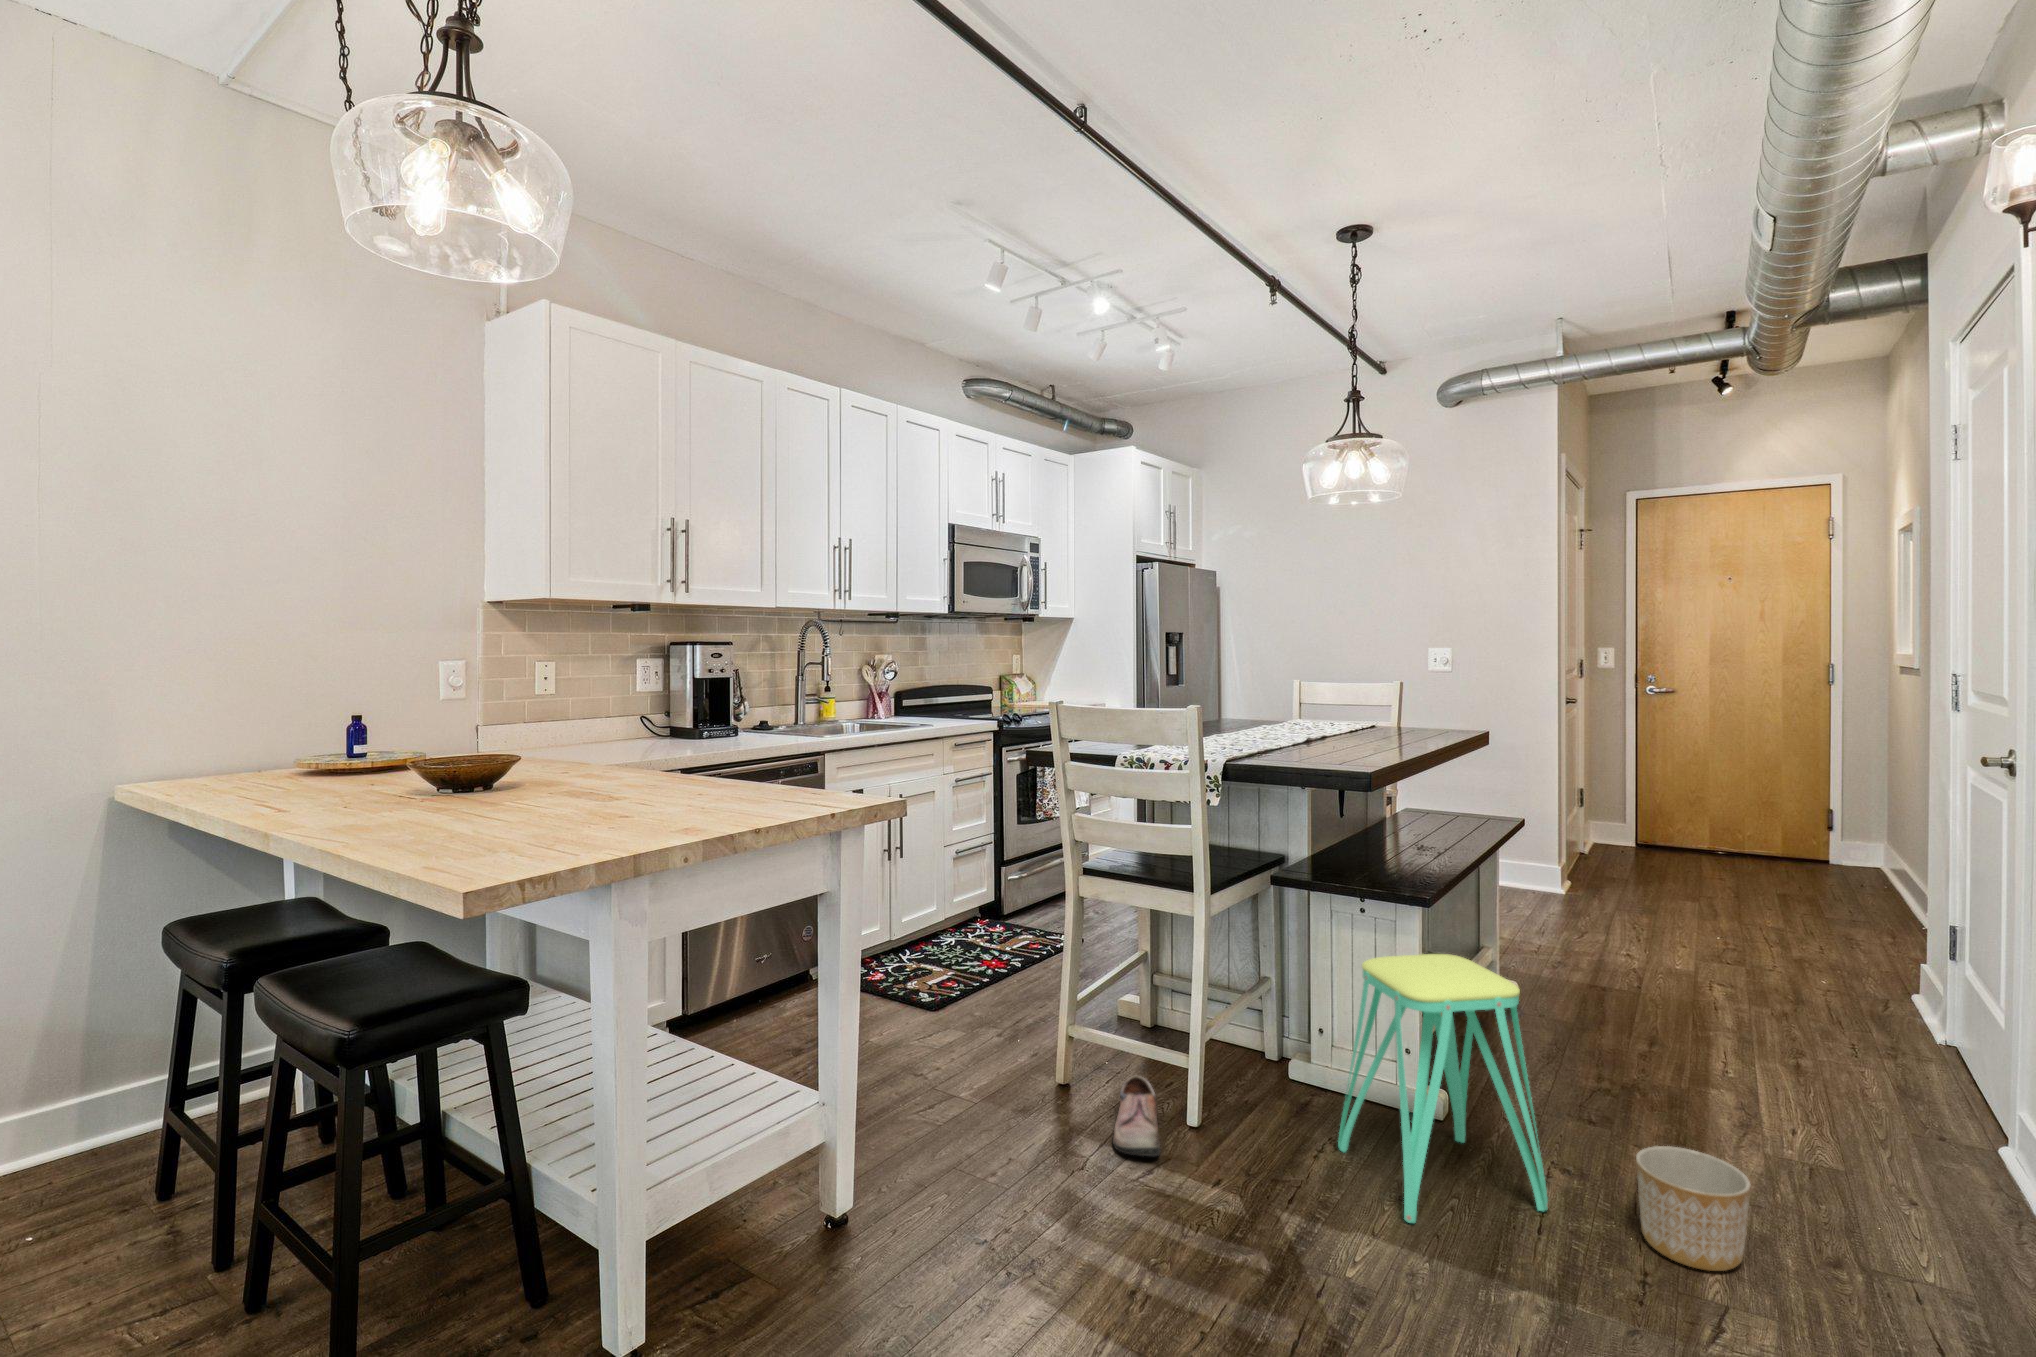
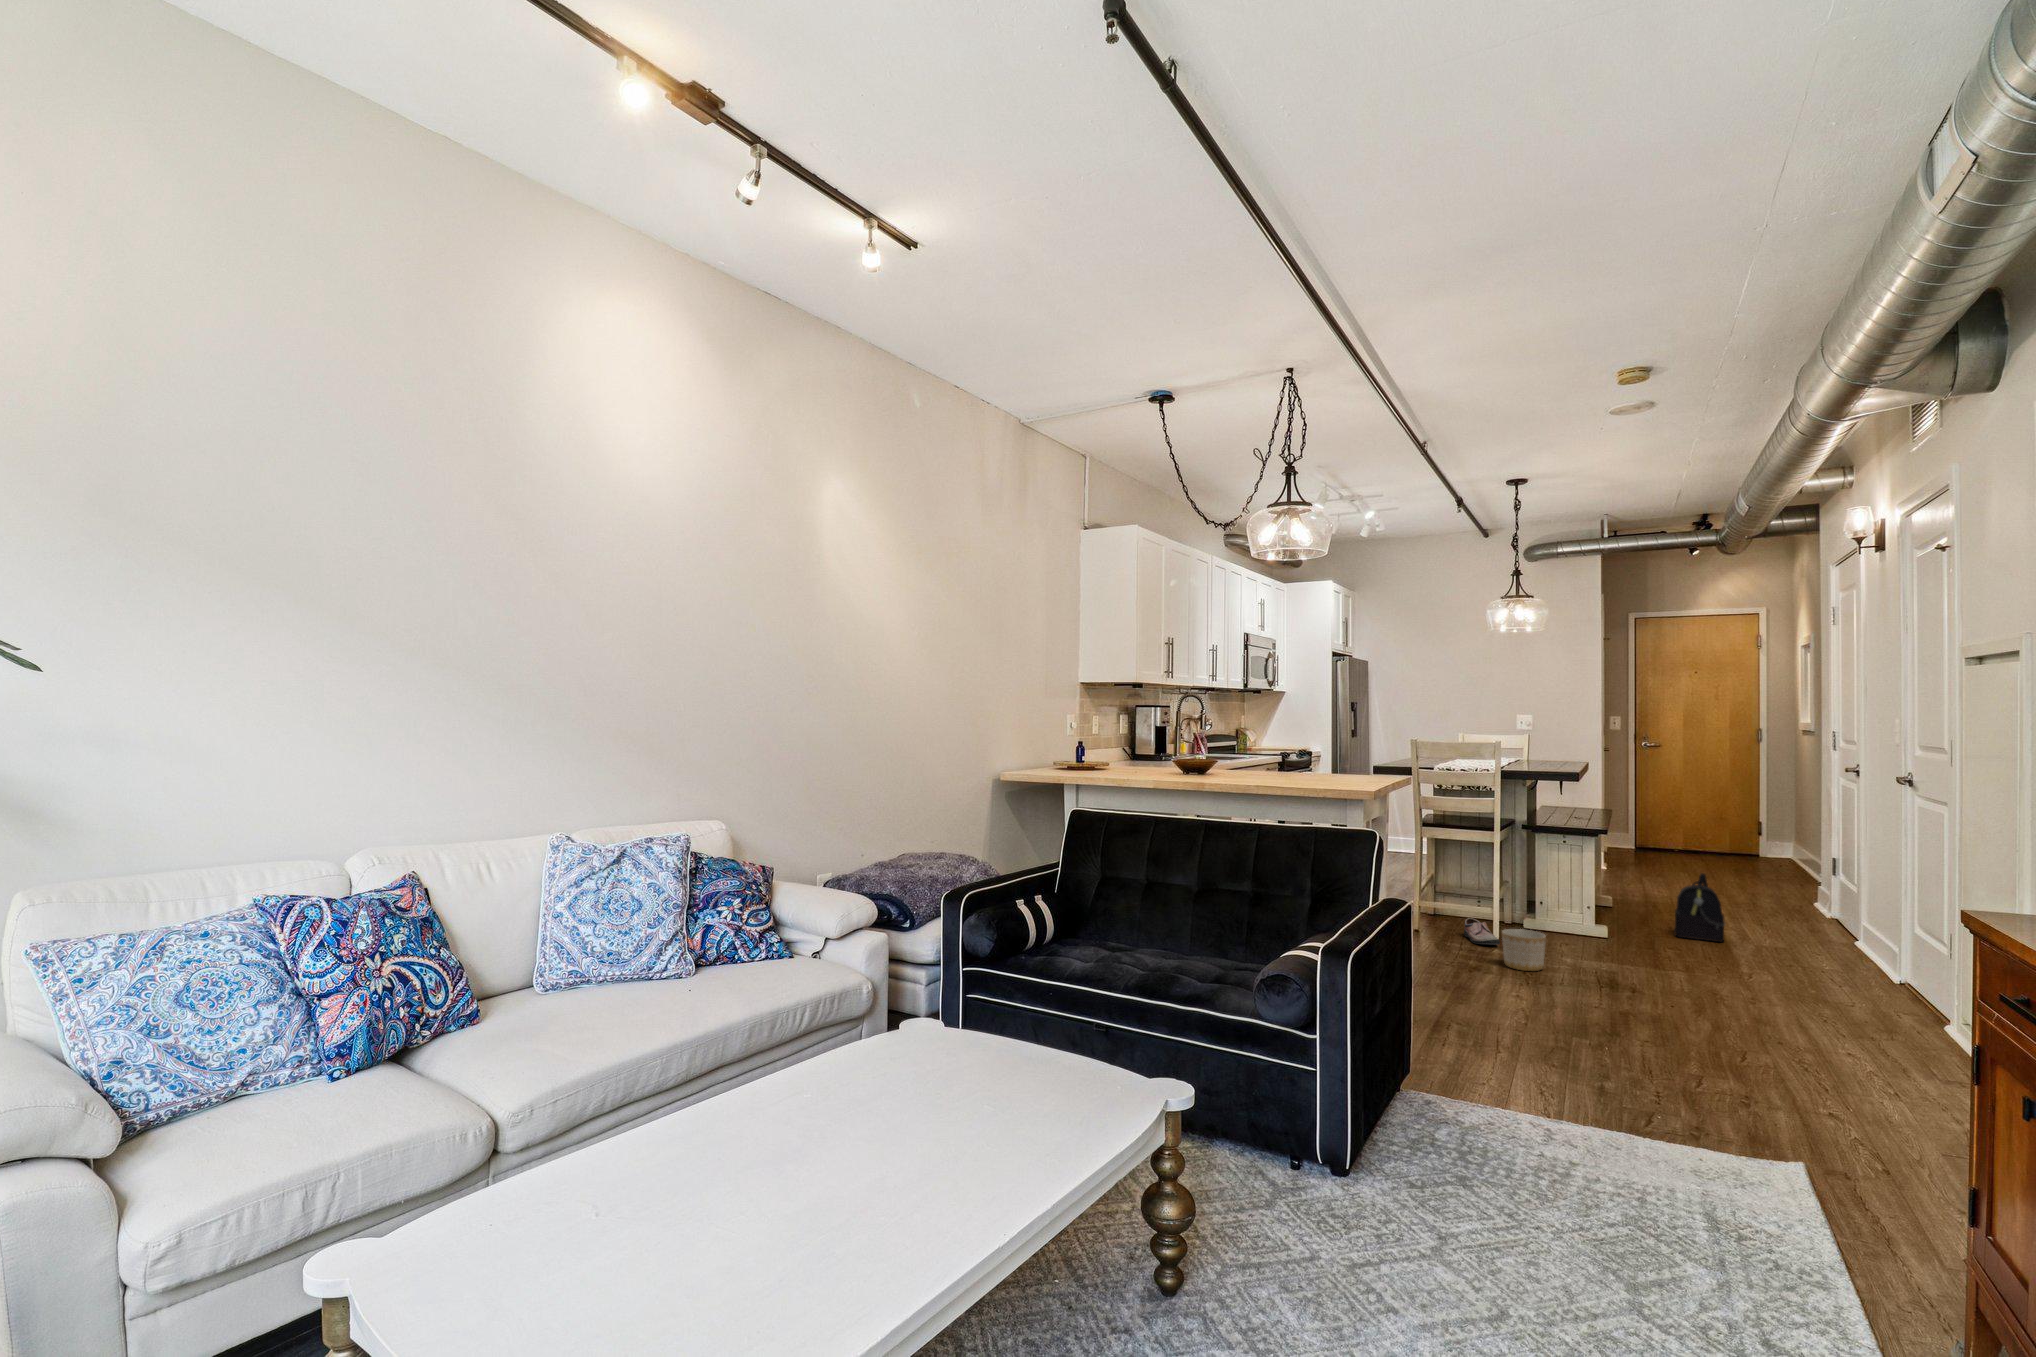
stool: present [1338,954,1548,1223] -> none [1574,854,1676,959]
backpack: none [1586,979,1694,1139] -> present [1675,874,1725,942]
planter: present [1636,1146,1750,1271] -> present [1502,929,1546,971]

